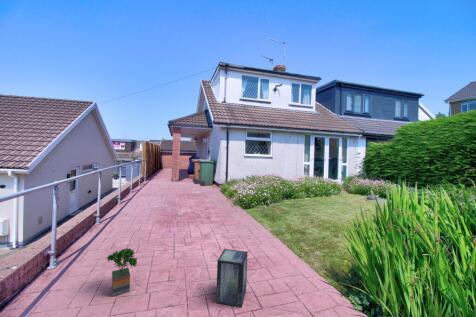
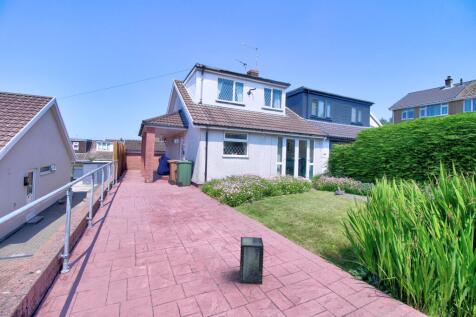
potted tree: present [107,248,137,297] -> none [133,242,164,288]

